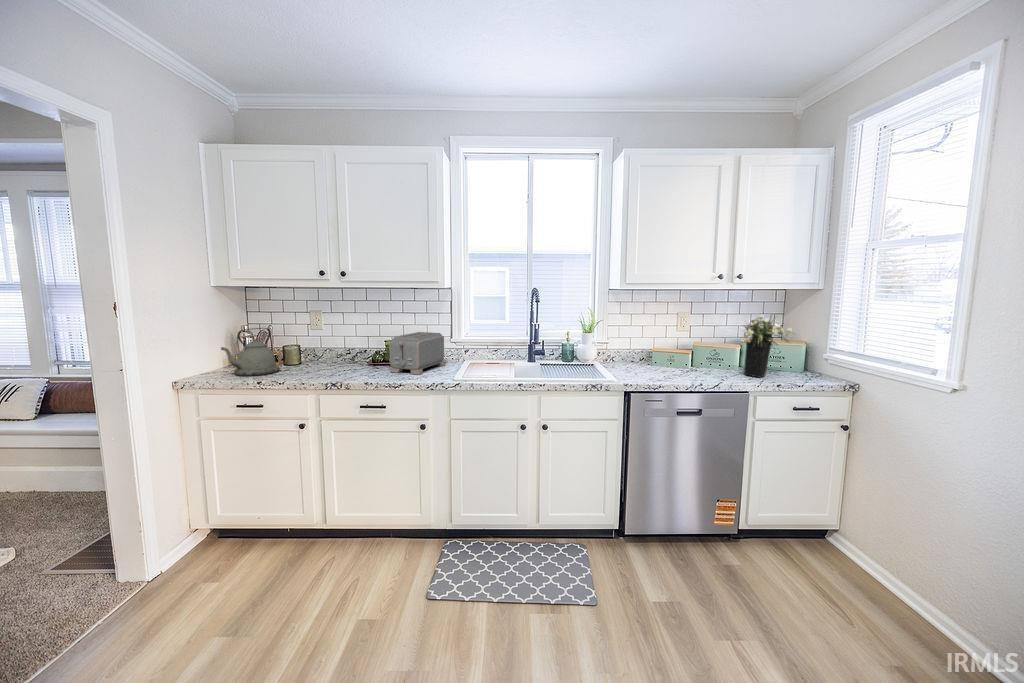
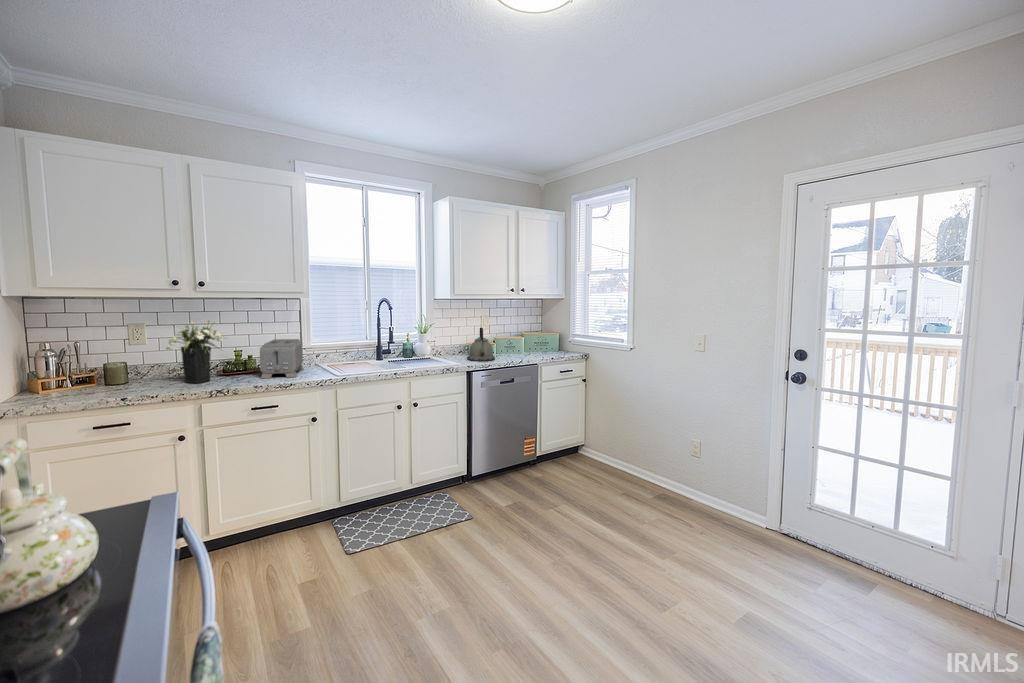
flower arrangement: present [744,314,794,378] -> present [166,321,227,383]
kettle: present [221,328,279,376] -> present [467,328,495,361]

